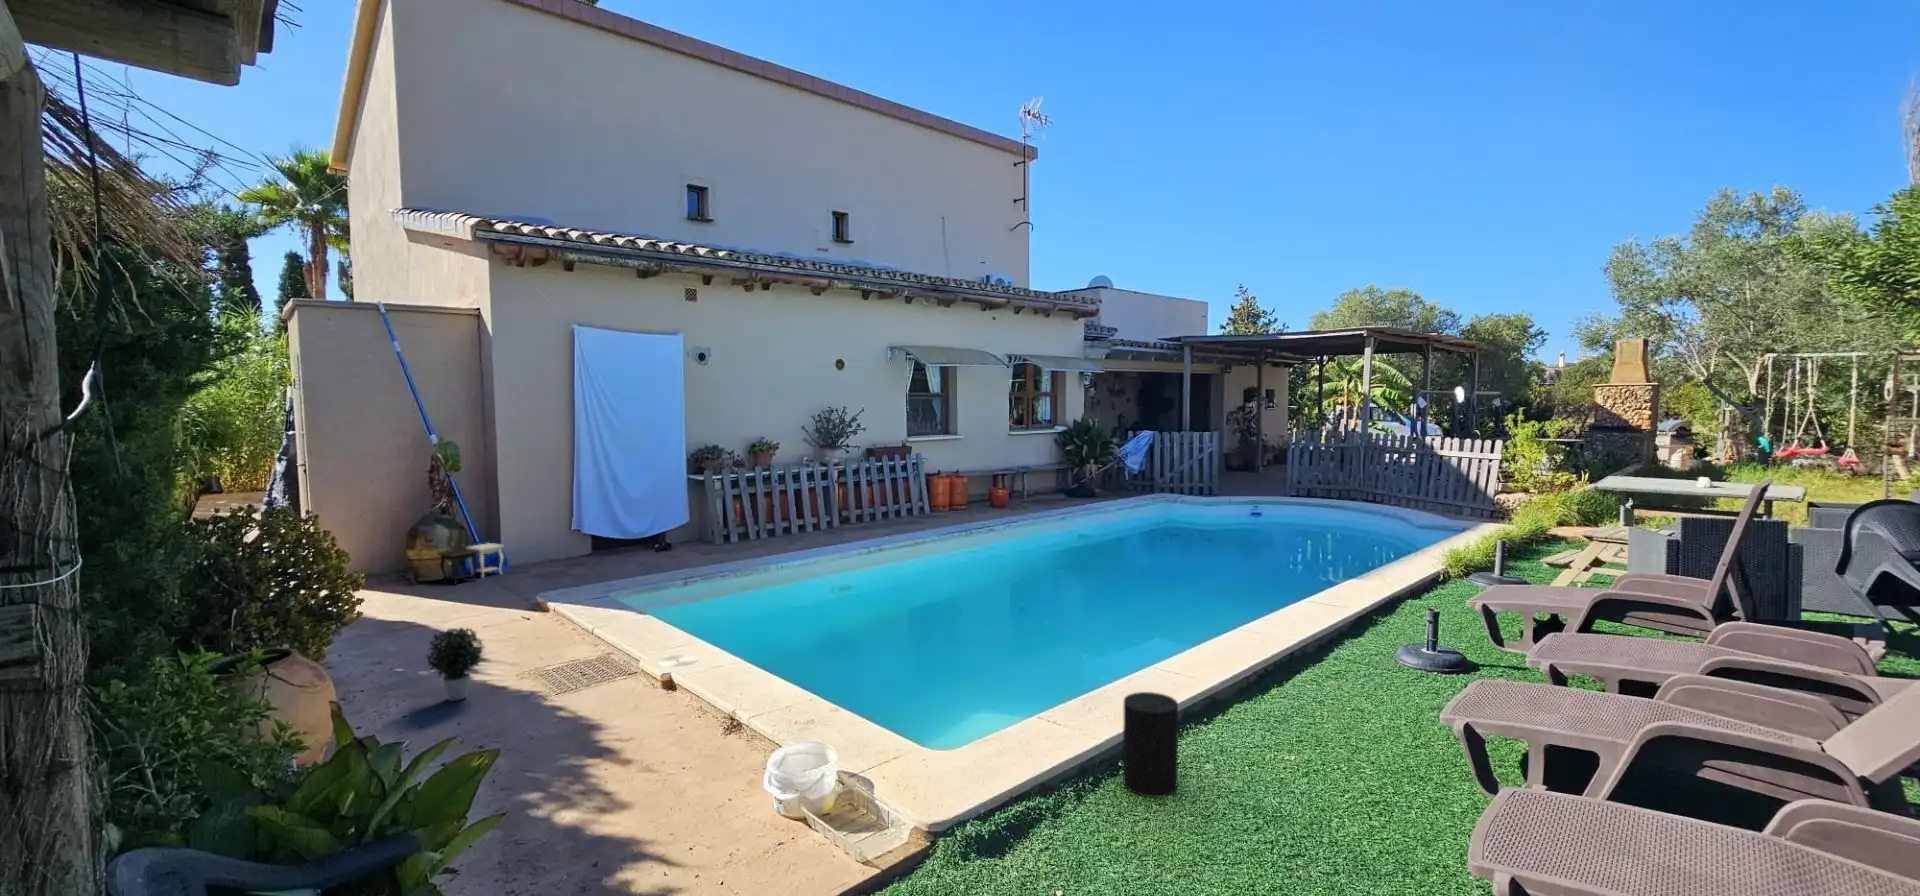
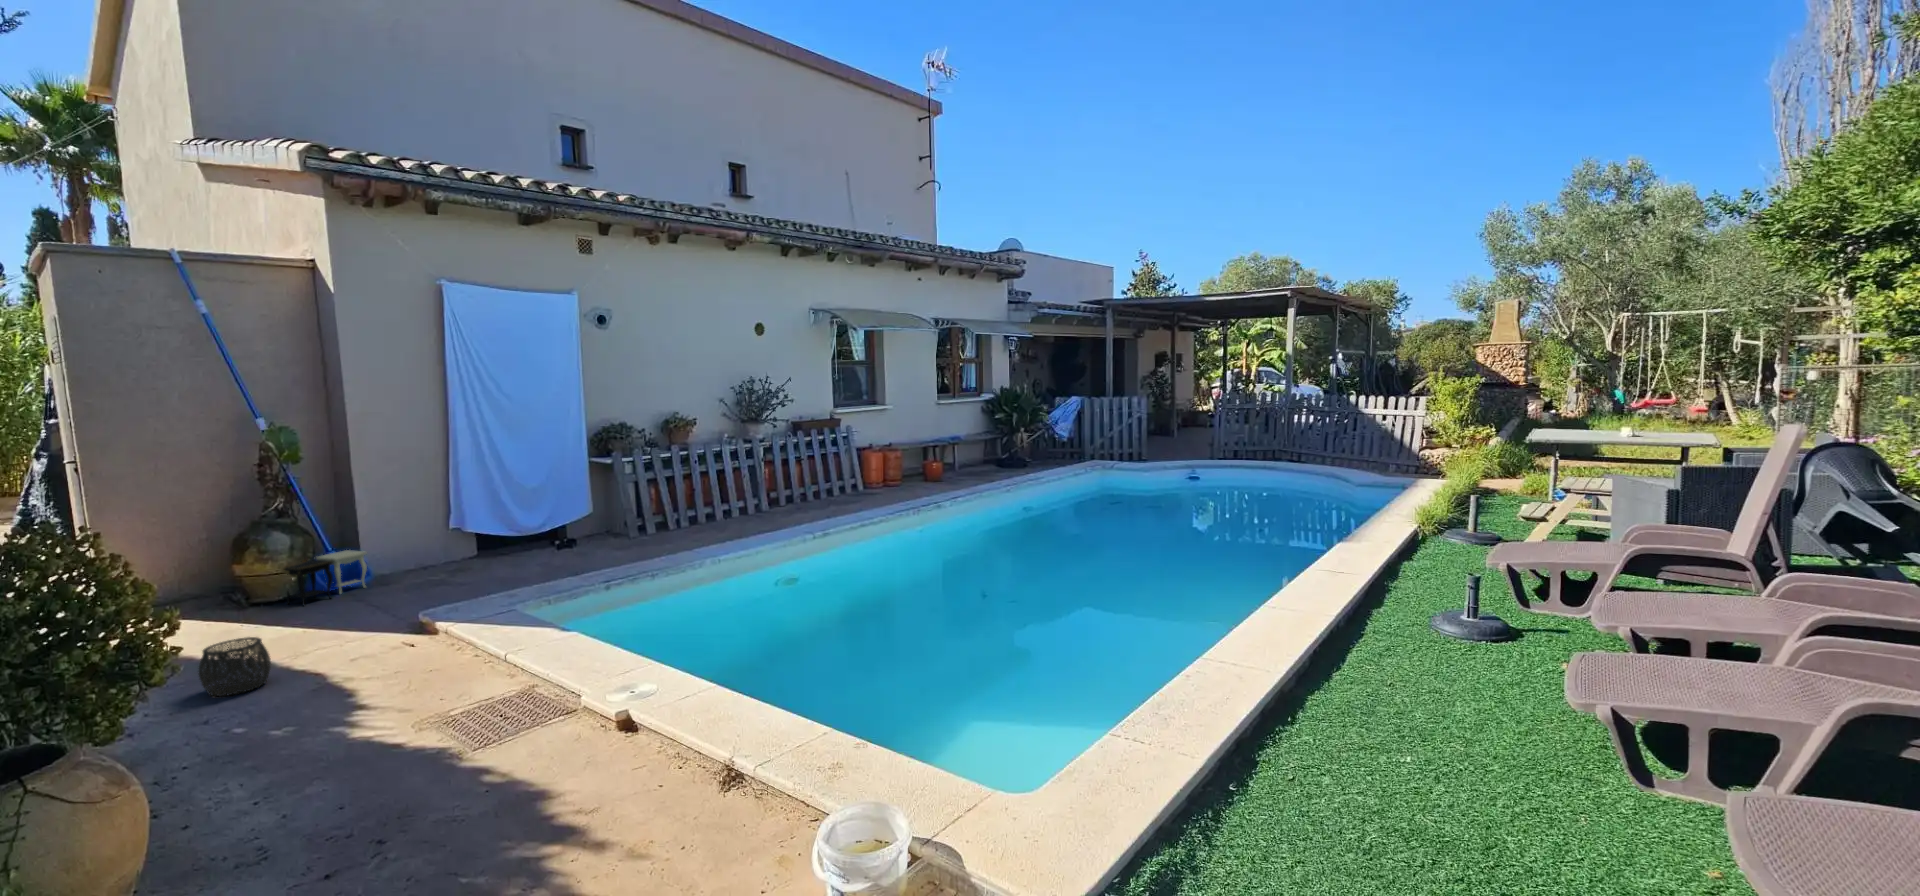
woven basket: none [378,603,428,645] -> present [199,637,271,696]
potted plant: present [427,628,483,701] -> none [277,673,365,775]
stool: present [1123,692,1178,797] -> none [1254,699,1326,832]

